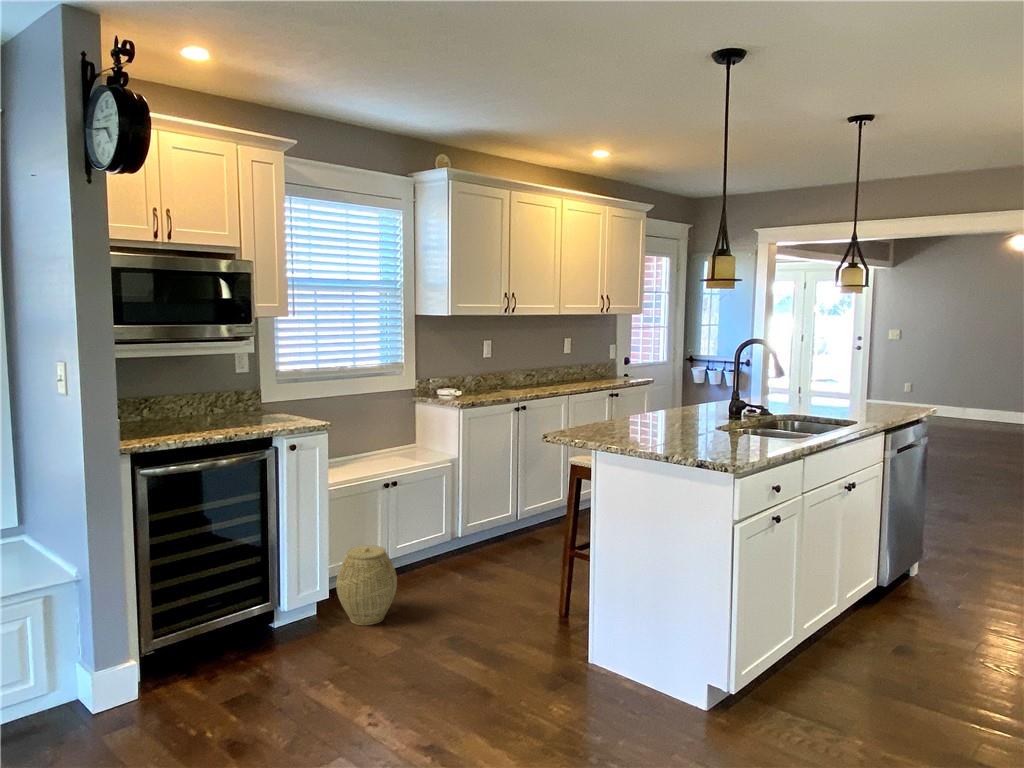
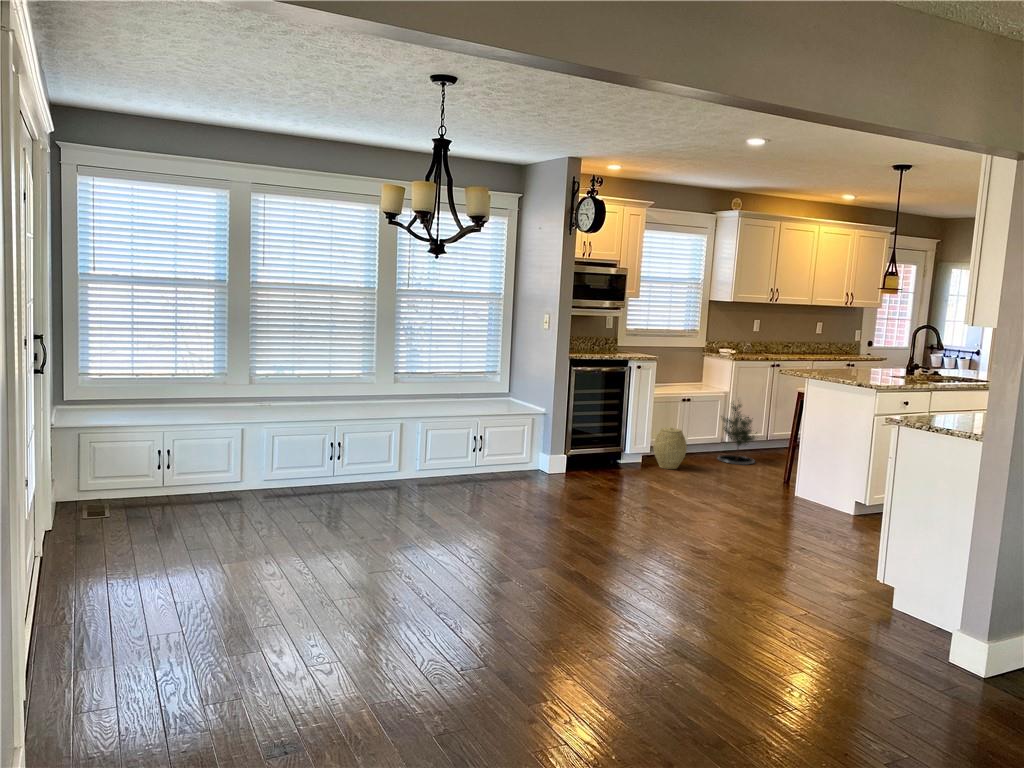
potted tree: none [448,470,512,583] -> present [718,404,757,465]

